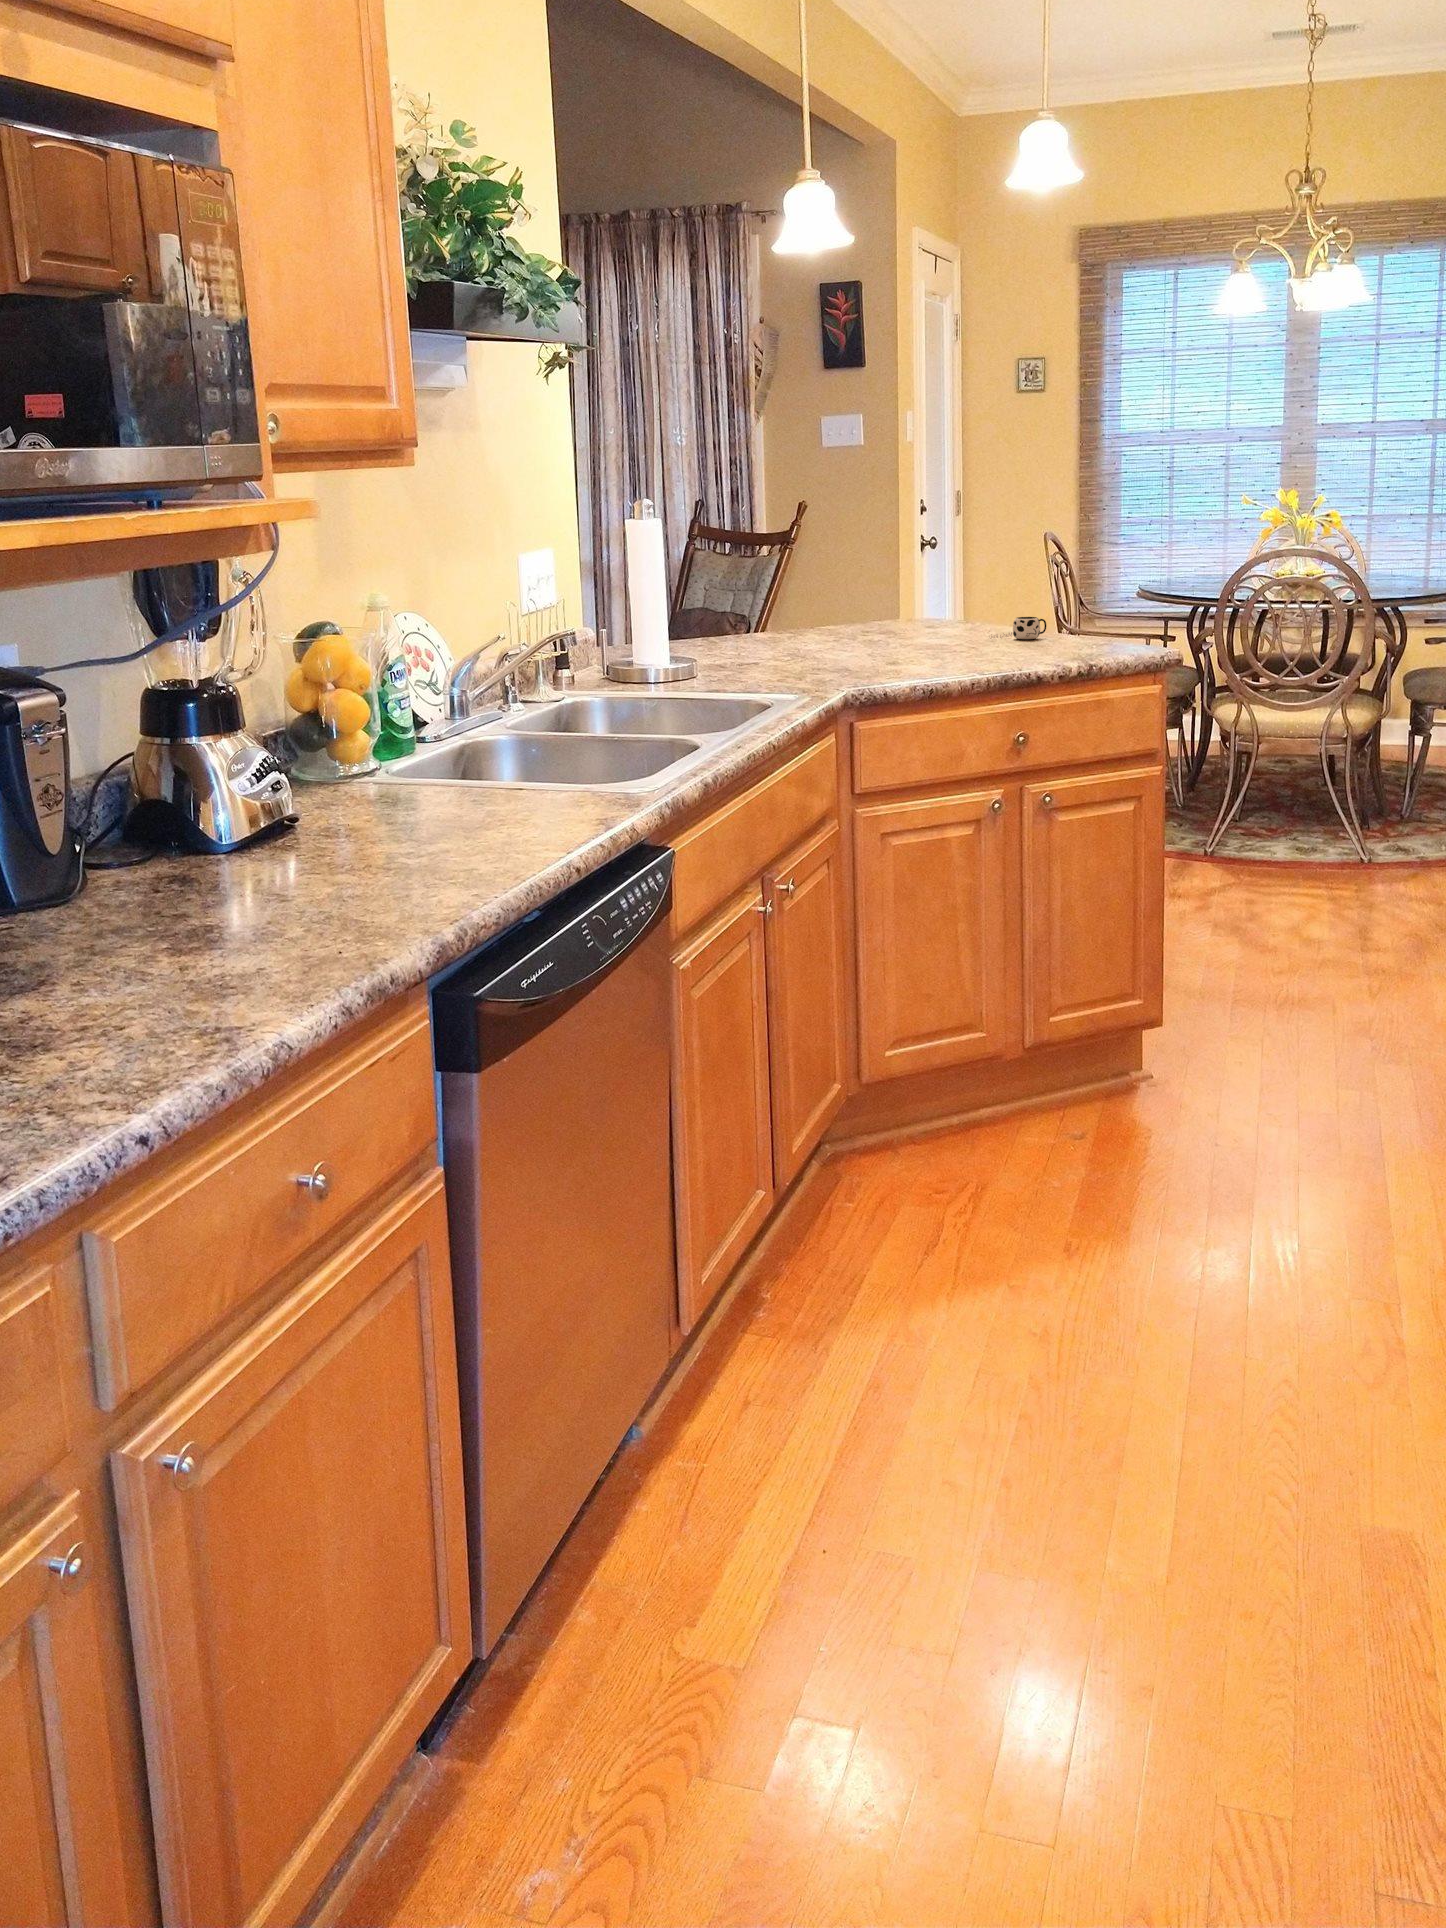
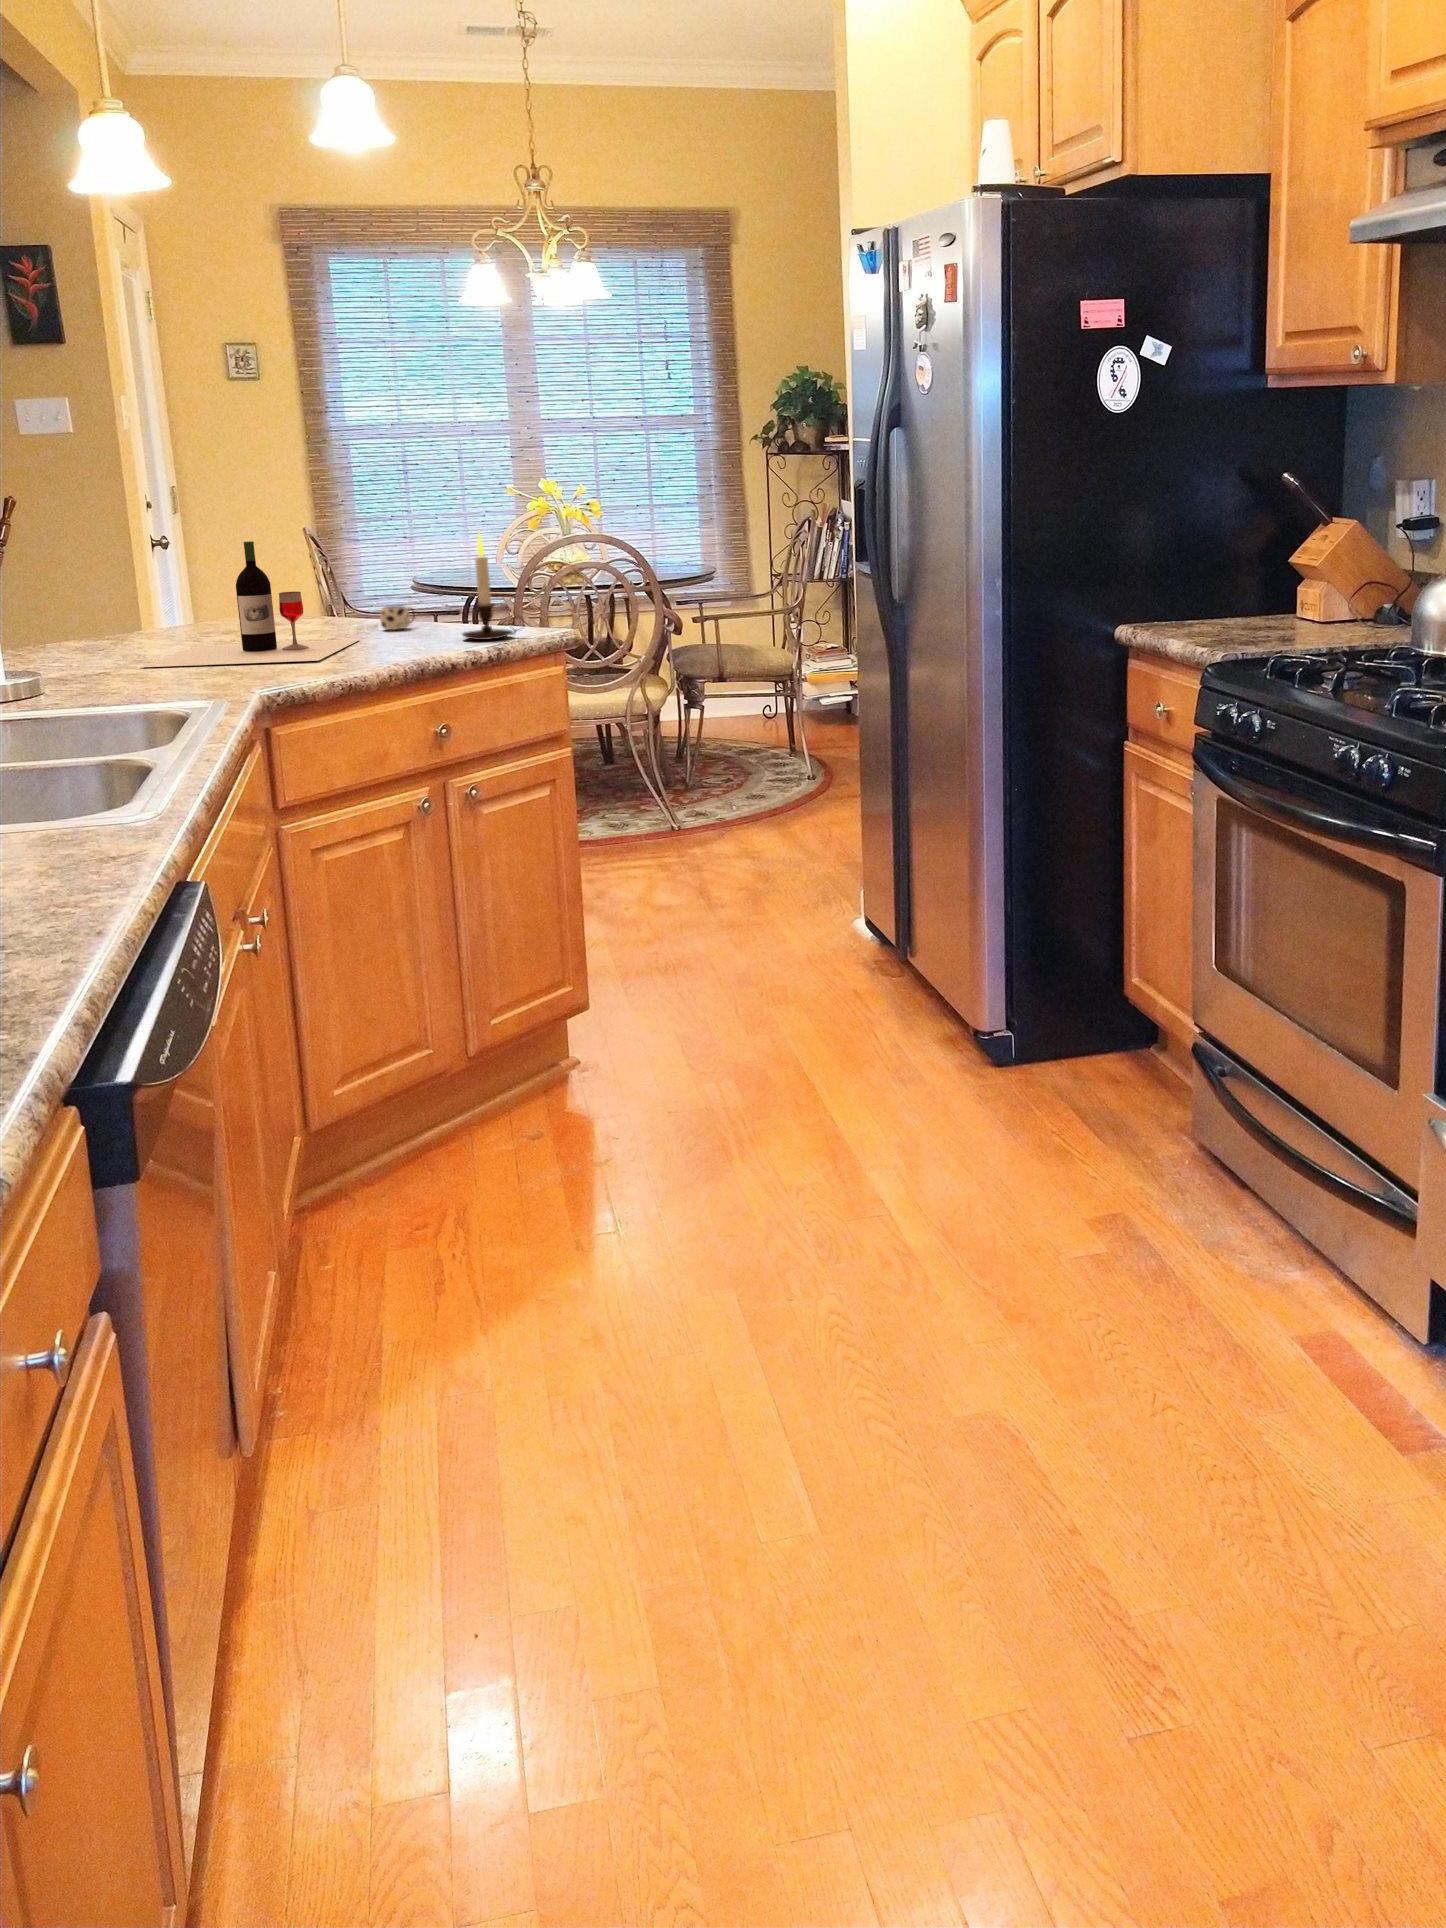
candle: none [1069,550,1131,655] -> present [462,532,519,640]
wine bottle: none [784,554,984,665] -> present [142,541,360,667]

